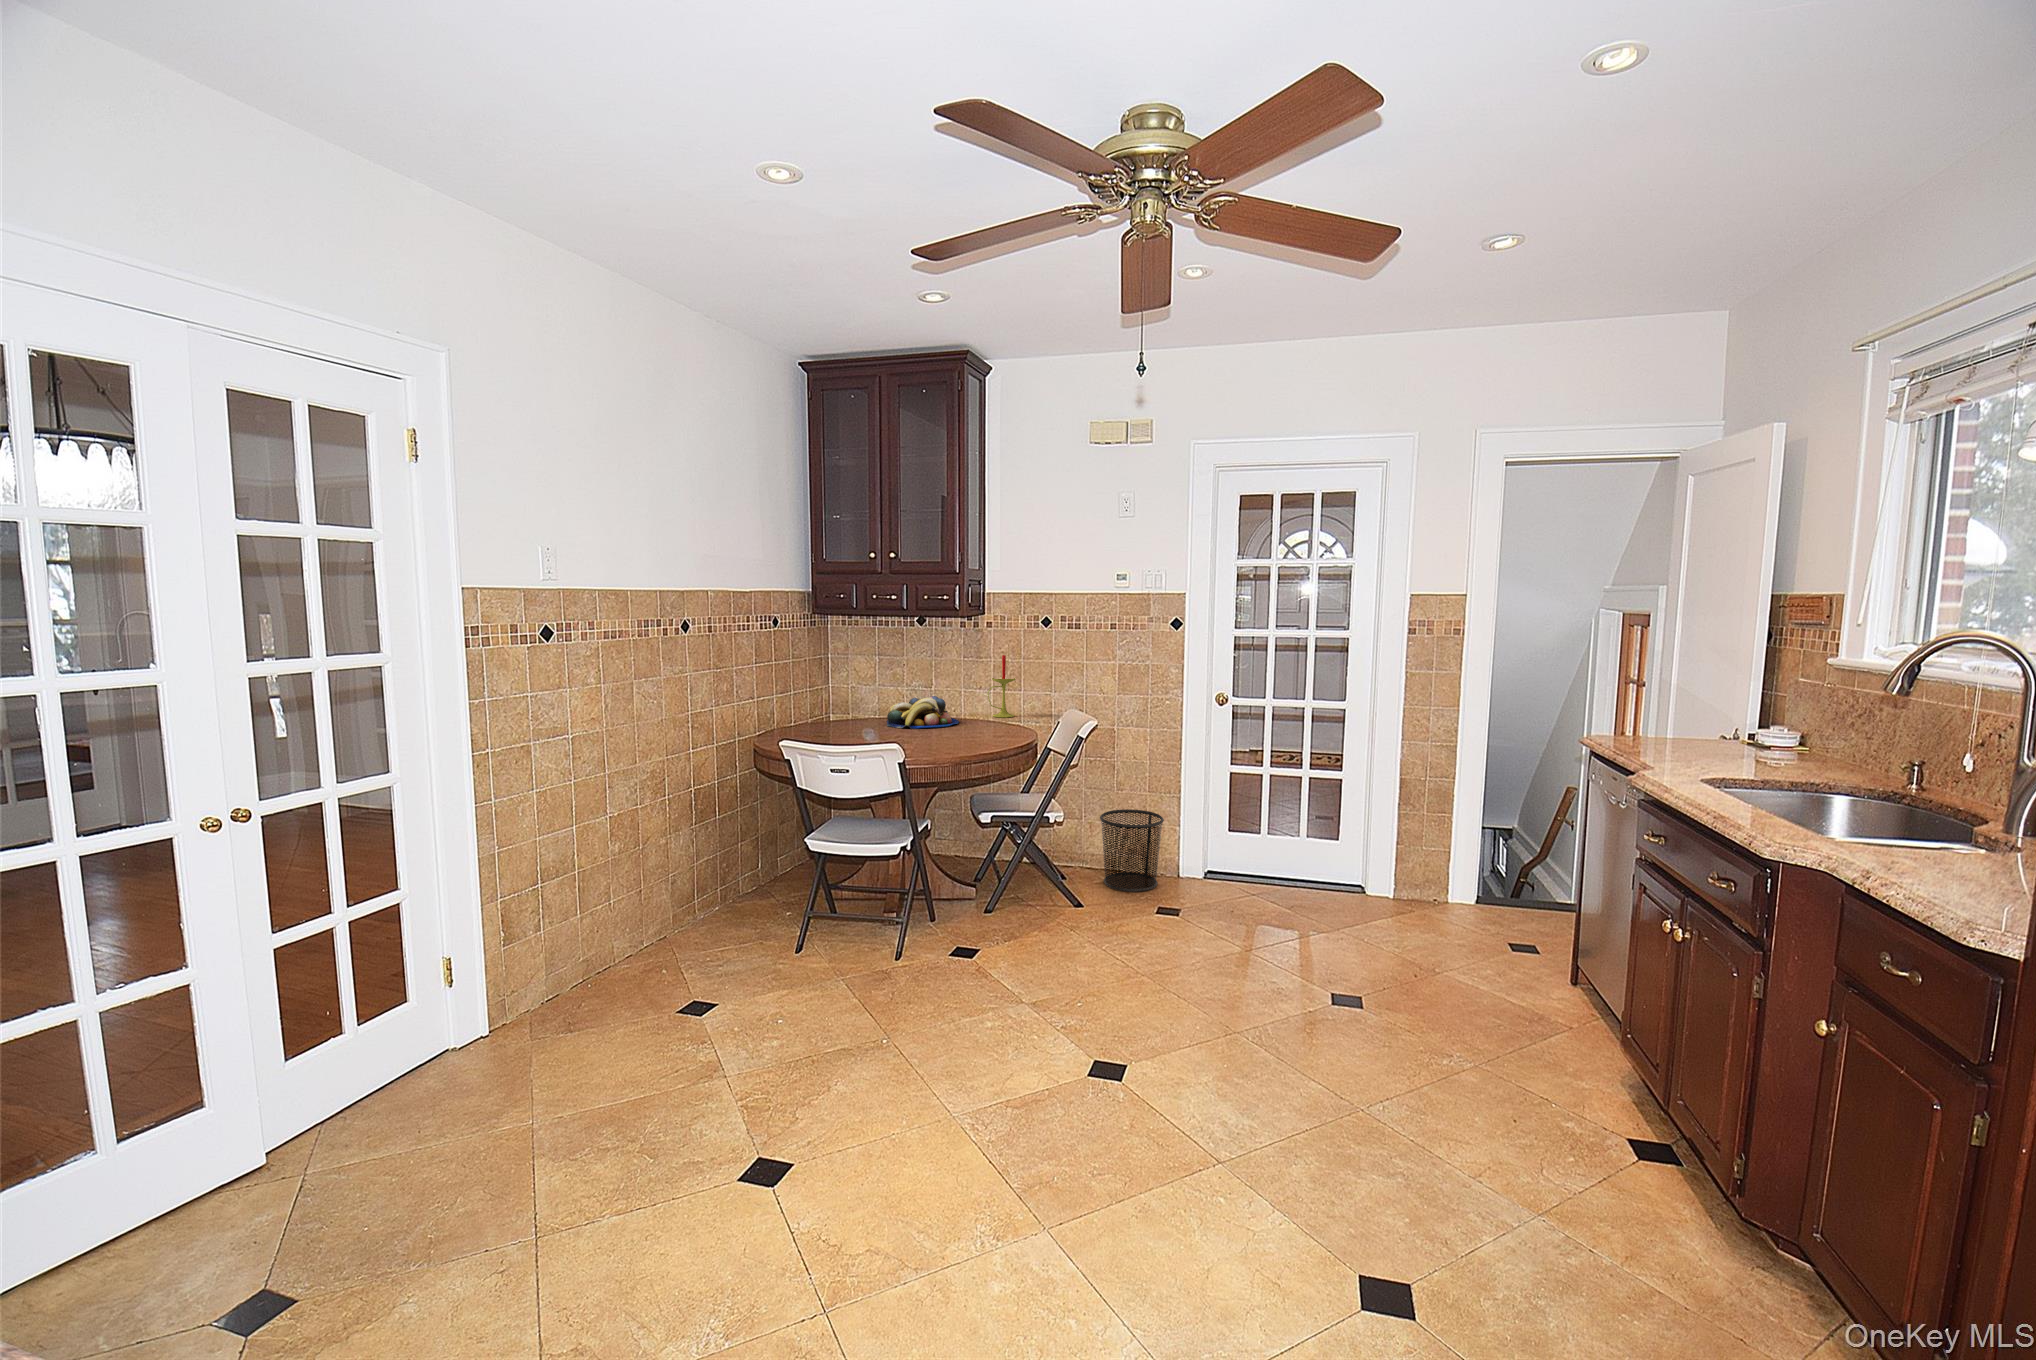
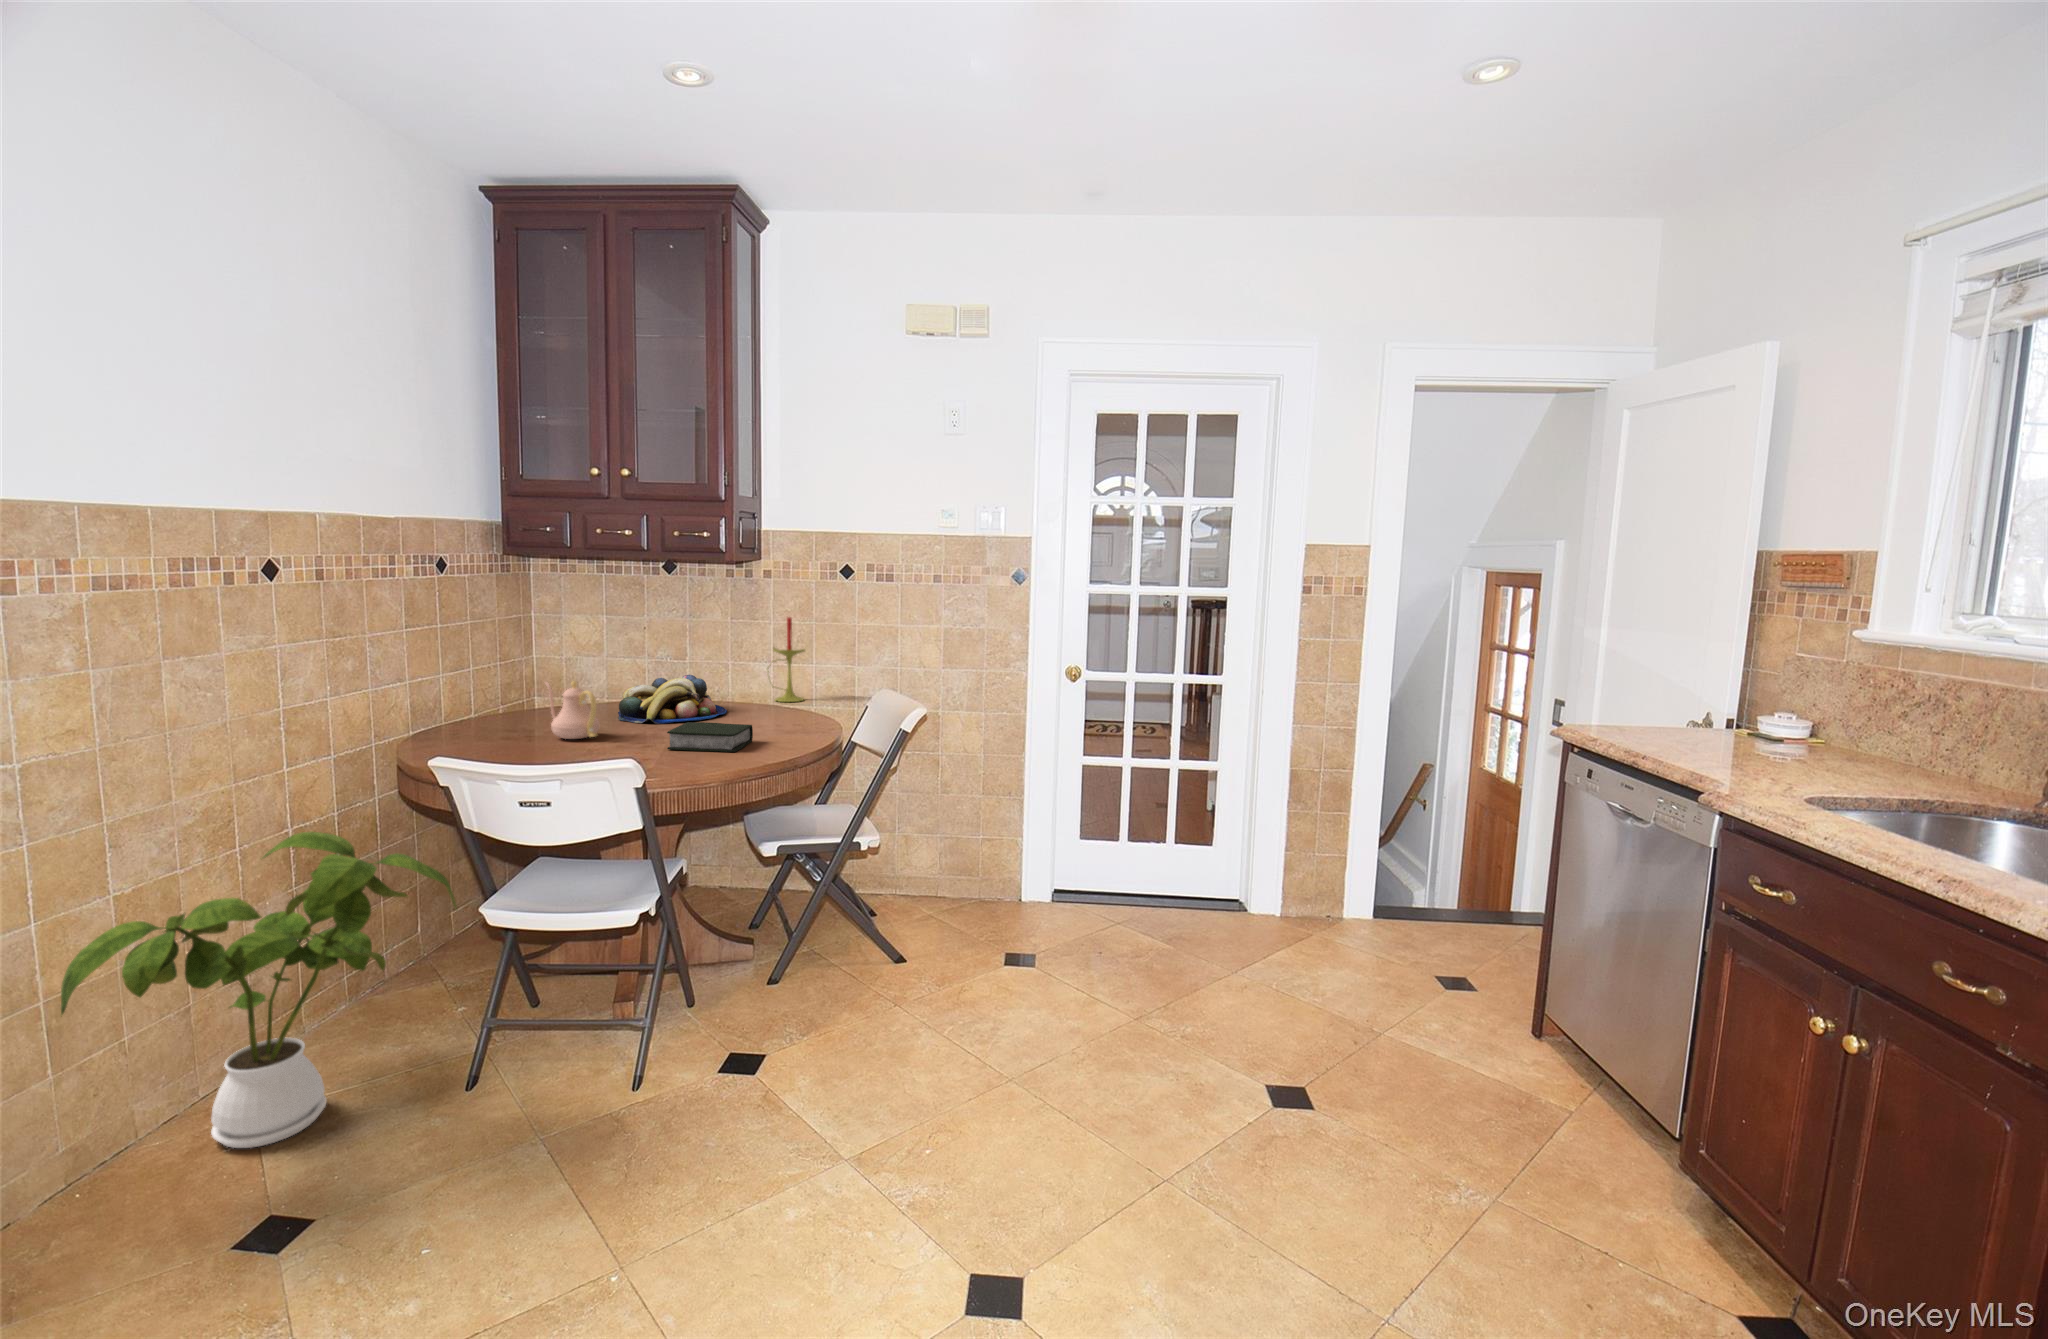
teapot: none [841,697,876,736] -> present [545,681,600,739]
book: none [918,726,975,746] -> present [667,722,753,752]
house plant: none [596,782,794,970] -> present [61,832,457,1148]
trash can: present [1100,809,1164,892] -> none [924,820,1008,931]

